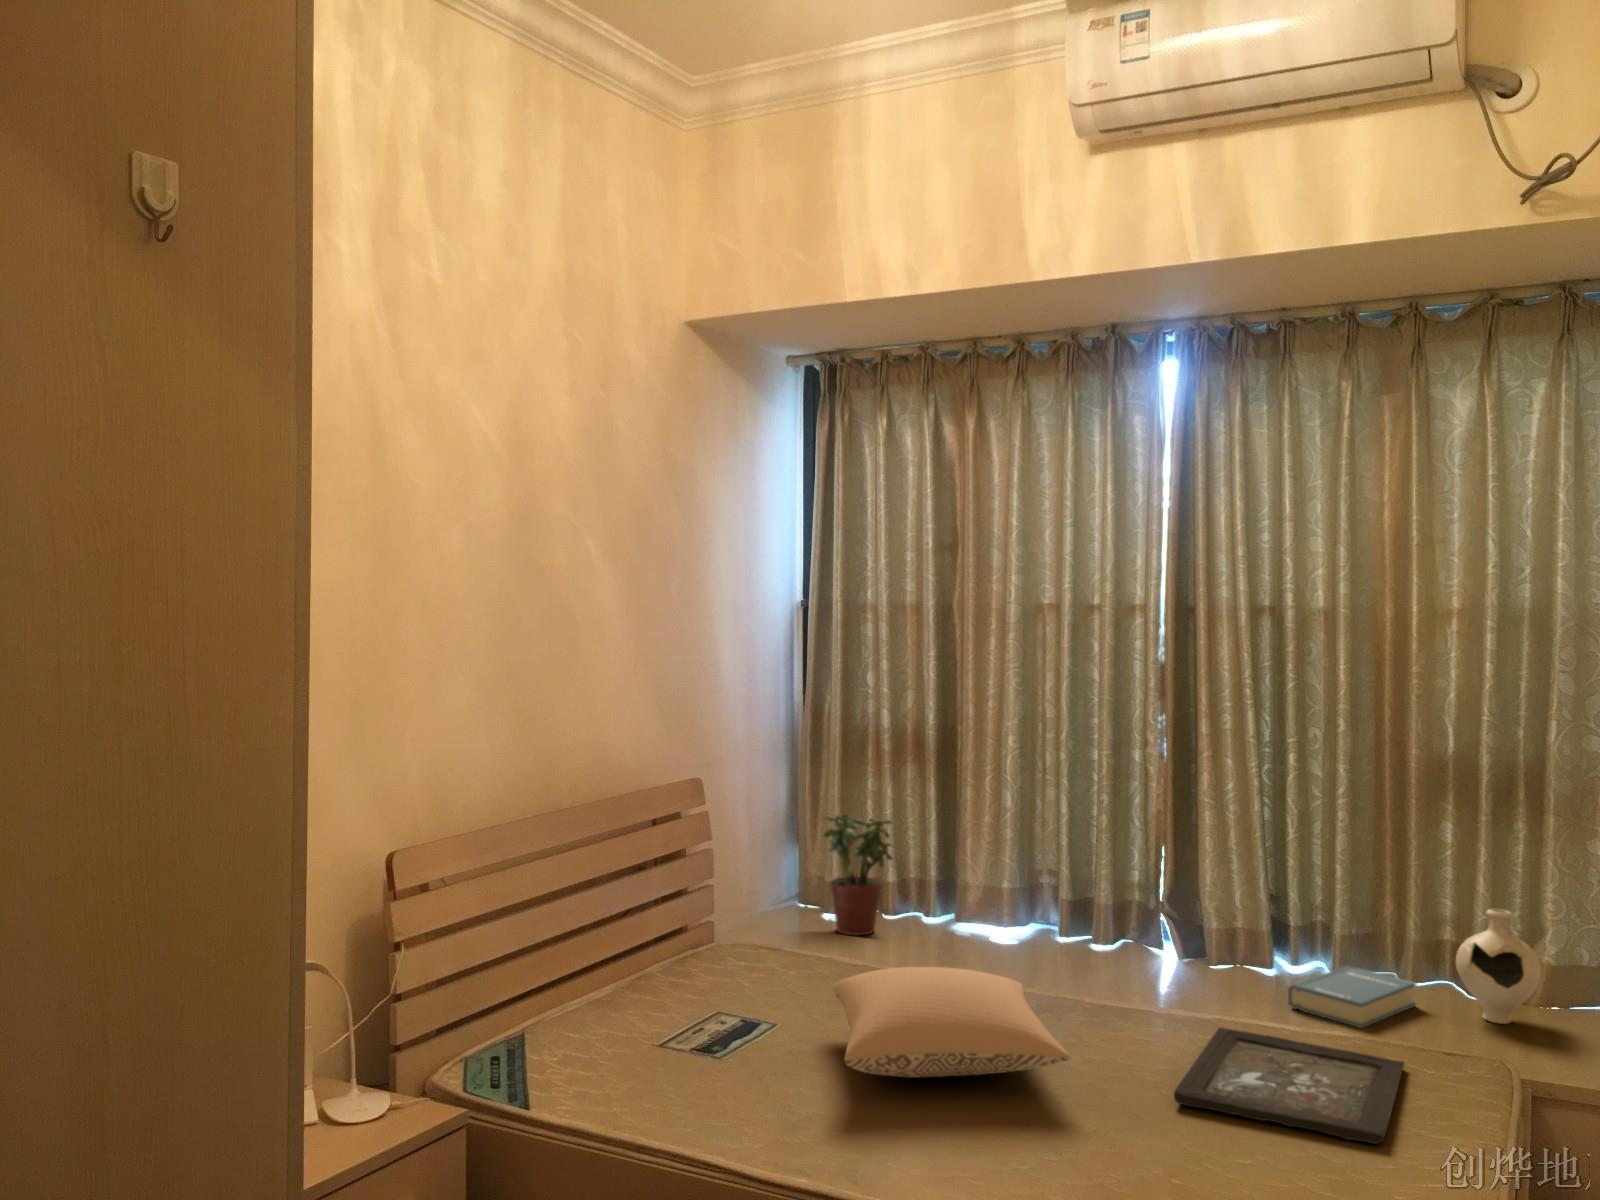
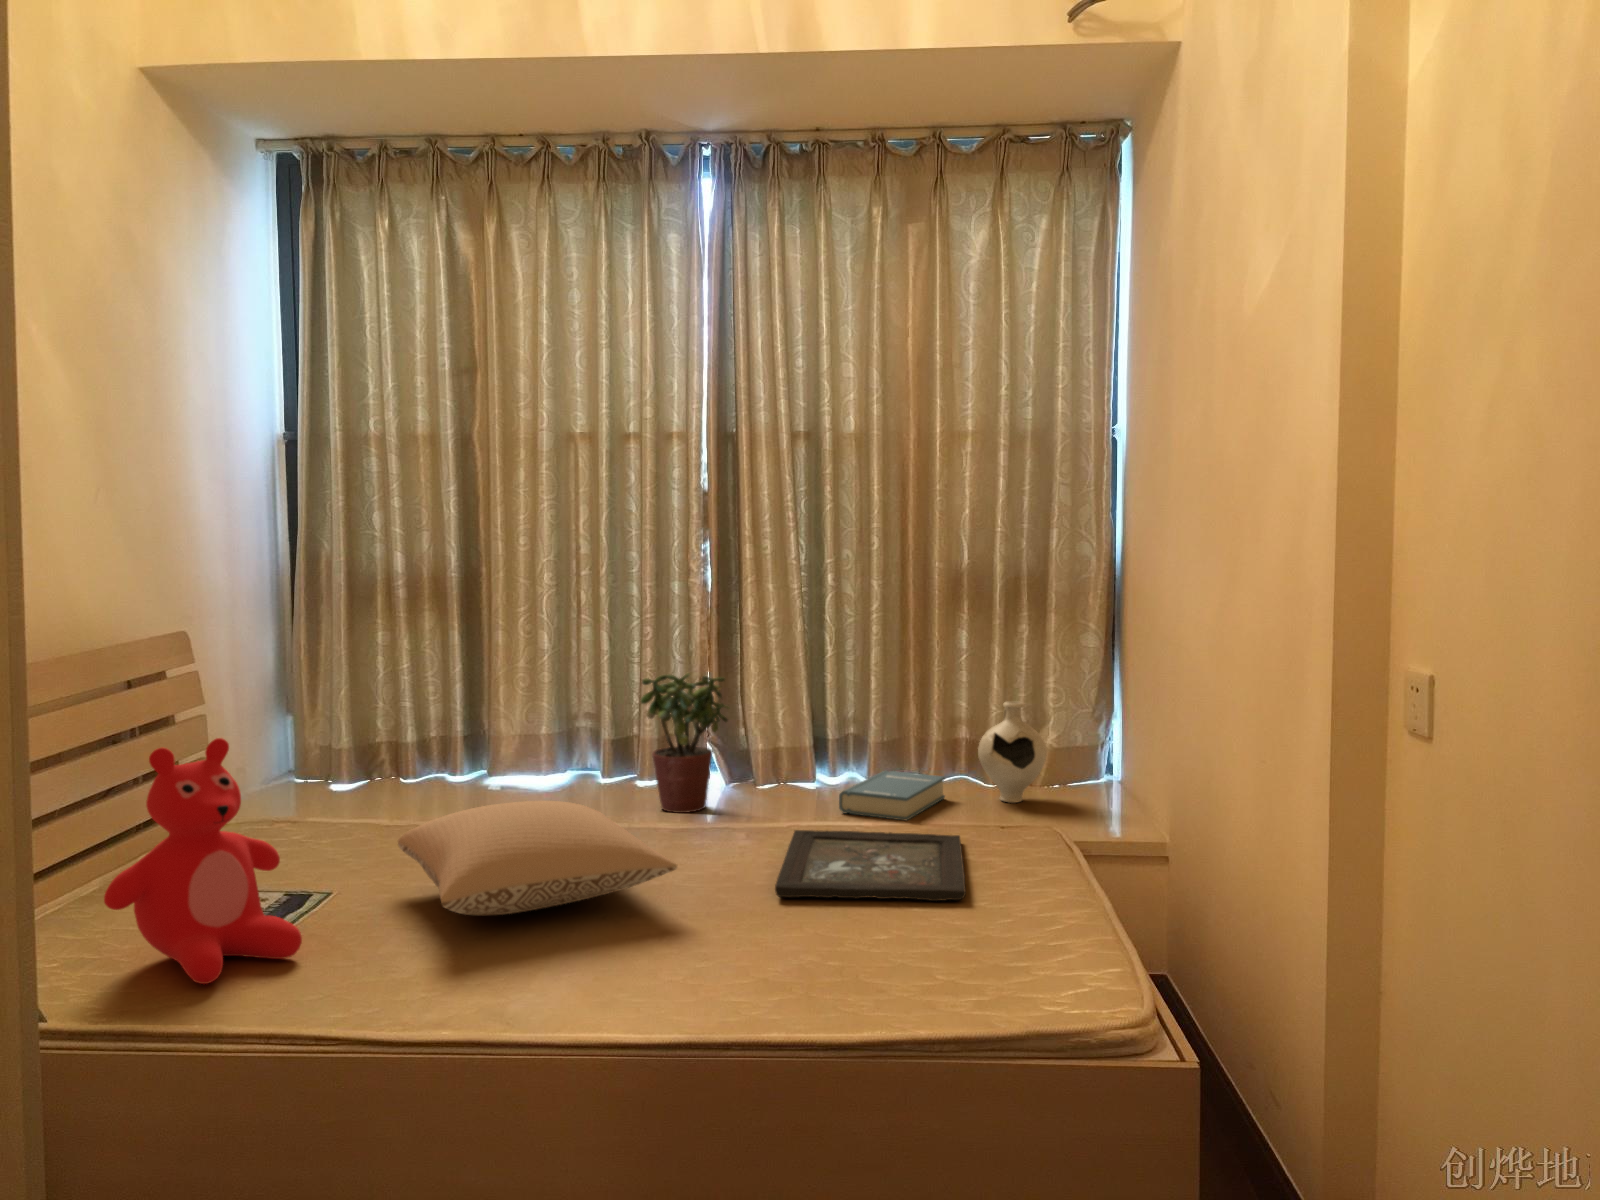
potted plant: present [824,814,896,935] -> present [641,673,728,813]
teddy bear: none [585,887,732,1101] -> present [104,738,302,984]

